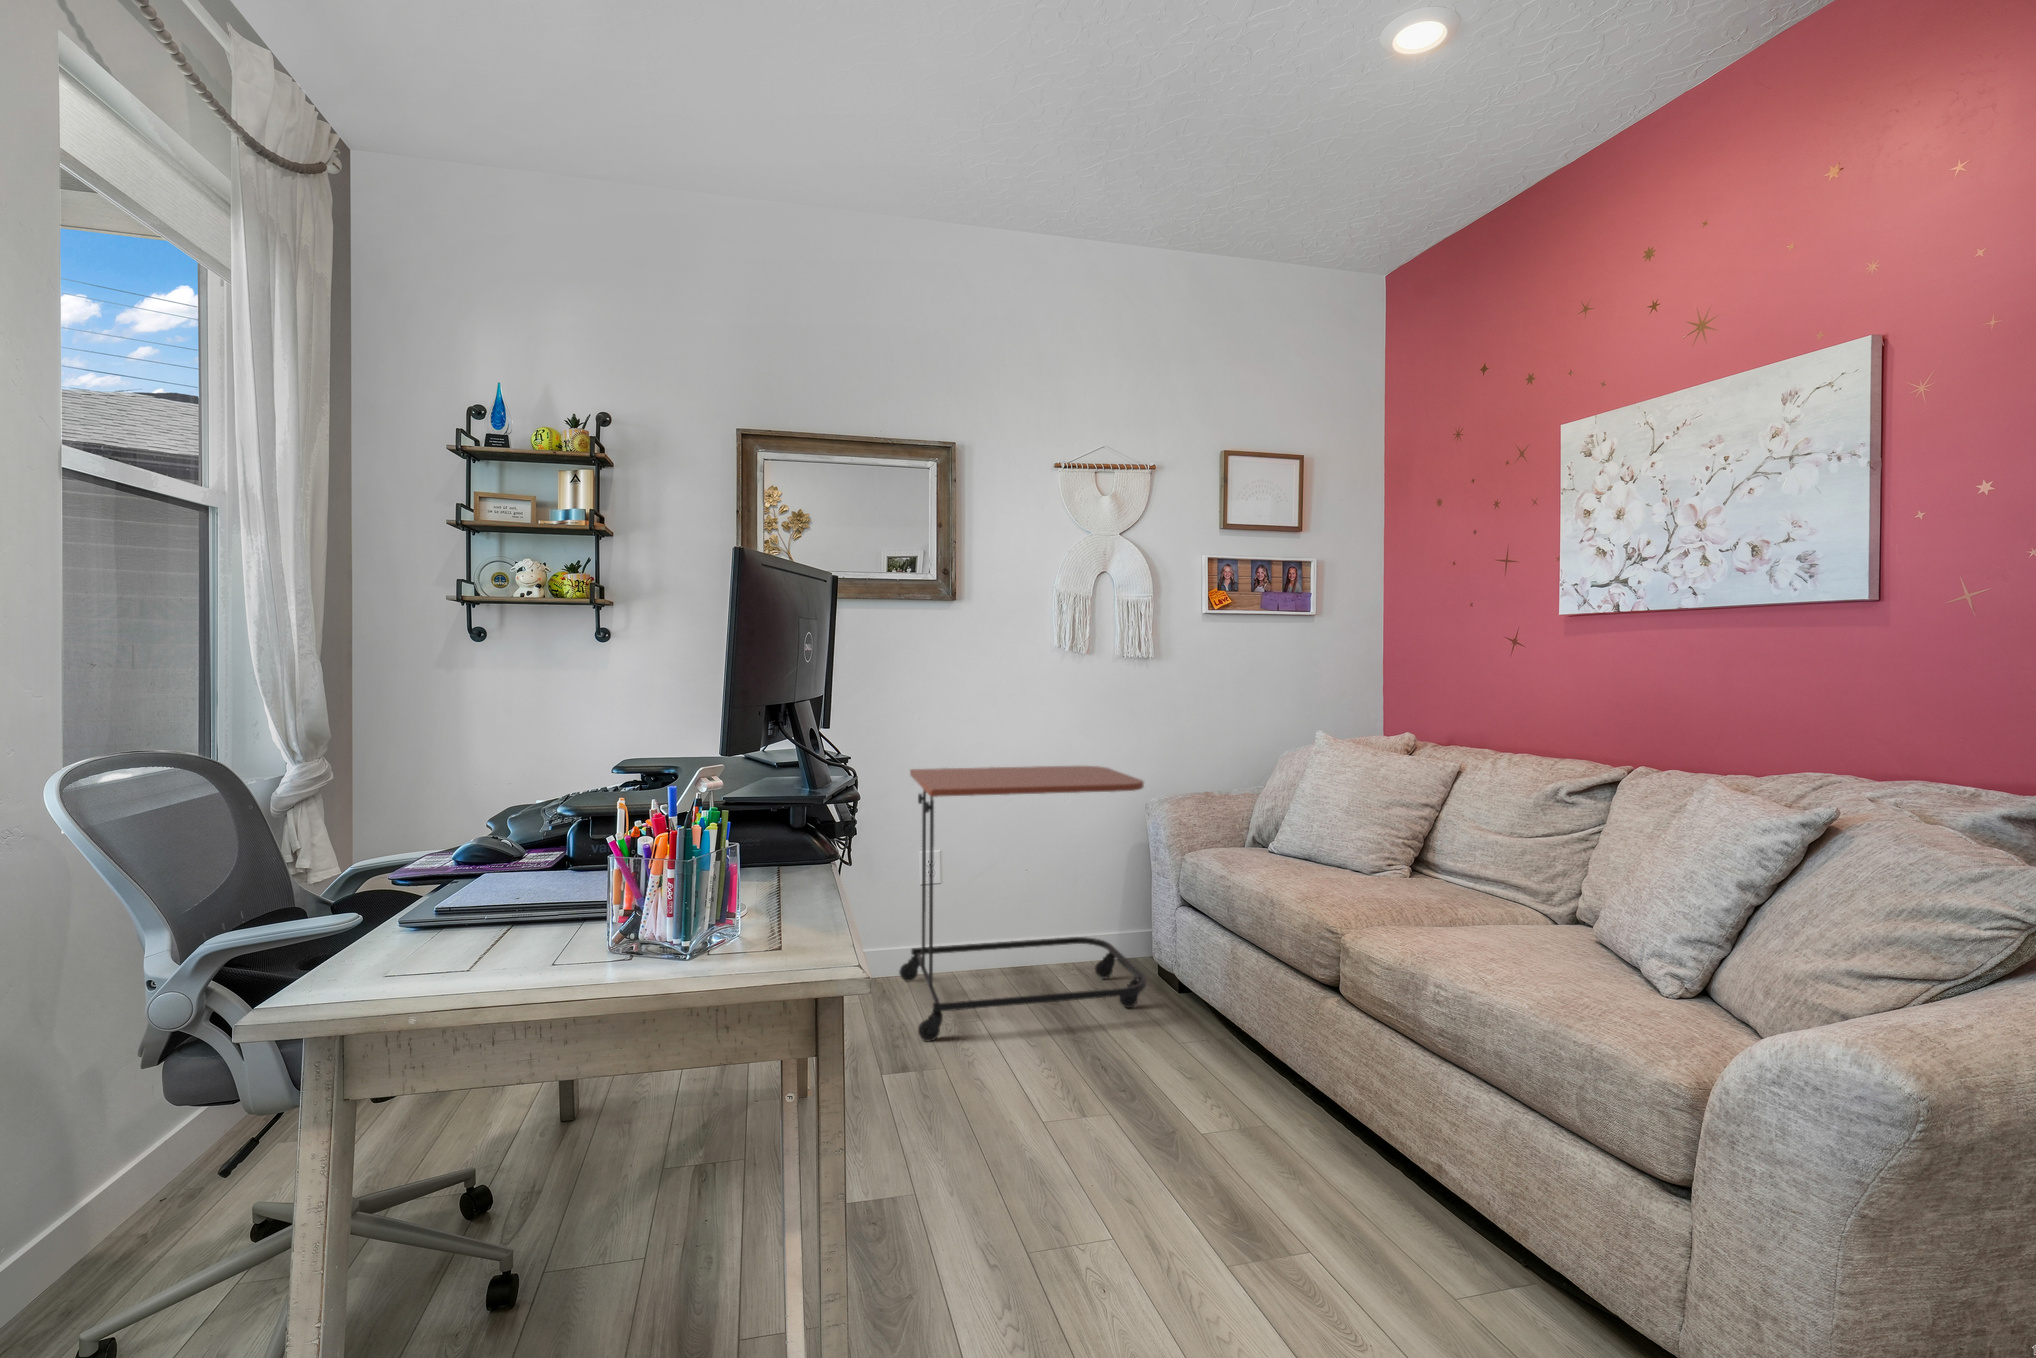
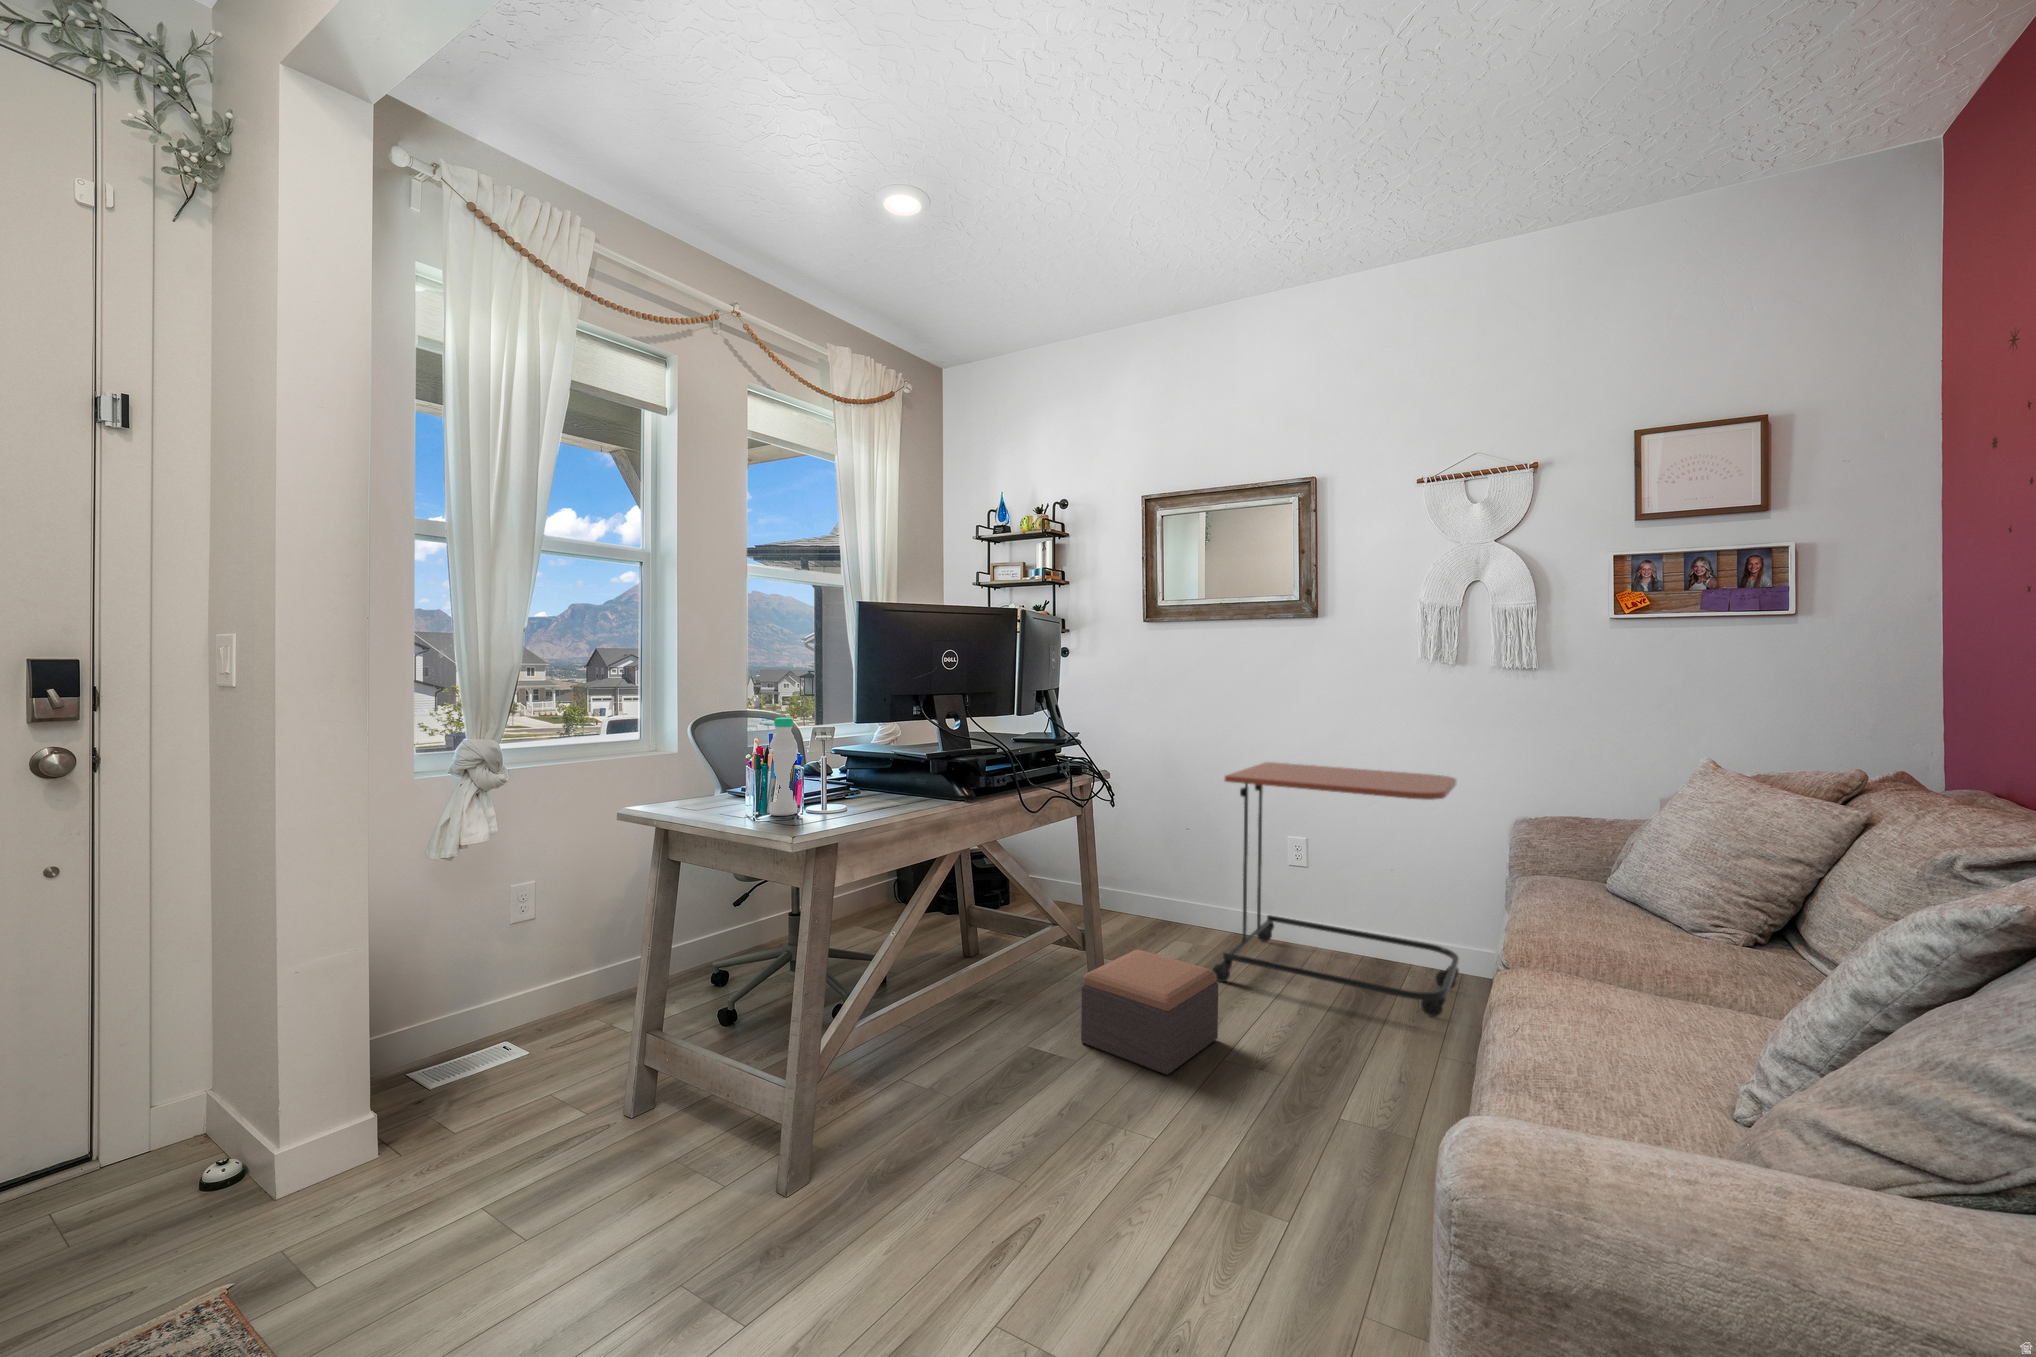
water bottle: none [512,759,576,968] -> present [769,718,798,816]
footstool: none [892,1026,1032,1181] -> present [1081,950,1218,1075]

